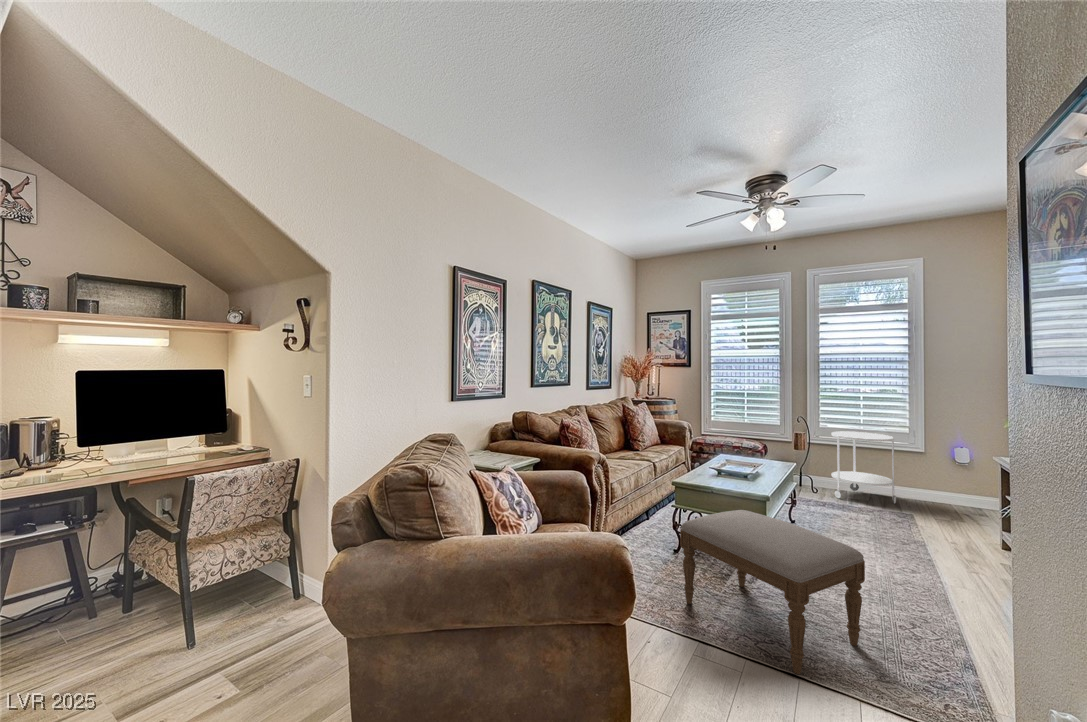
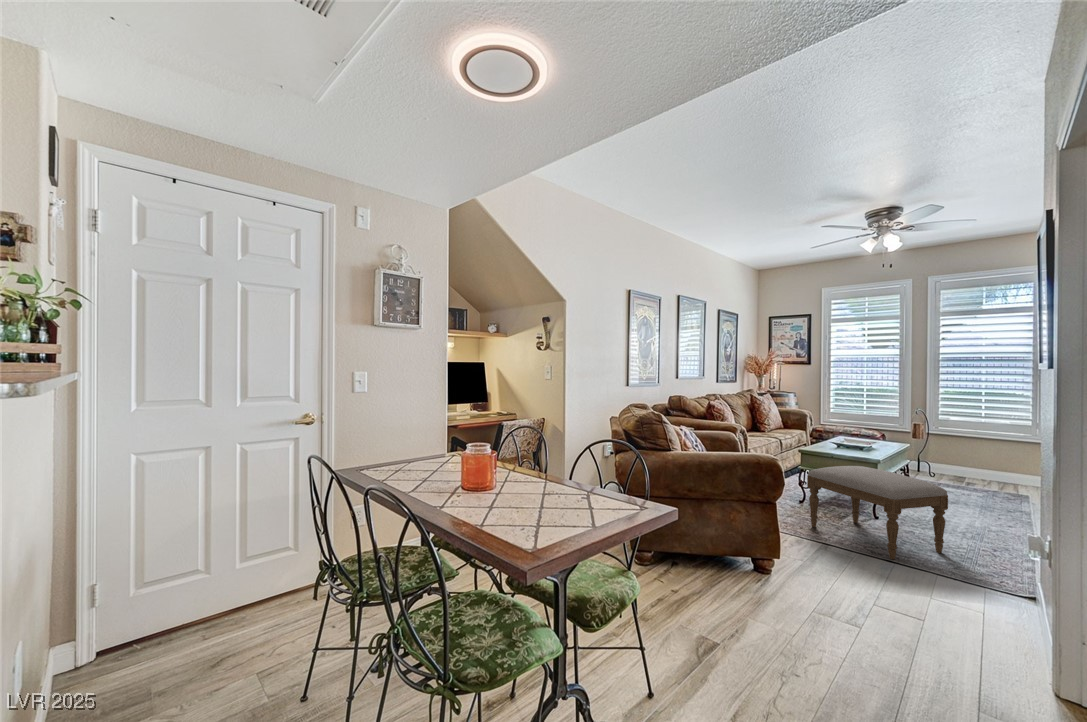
side table: present [831,432,896,504] -> none [950,424,1015,489]

